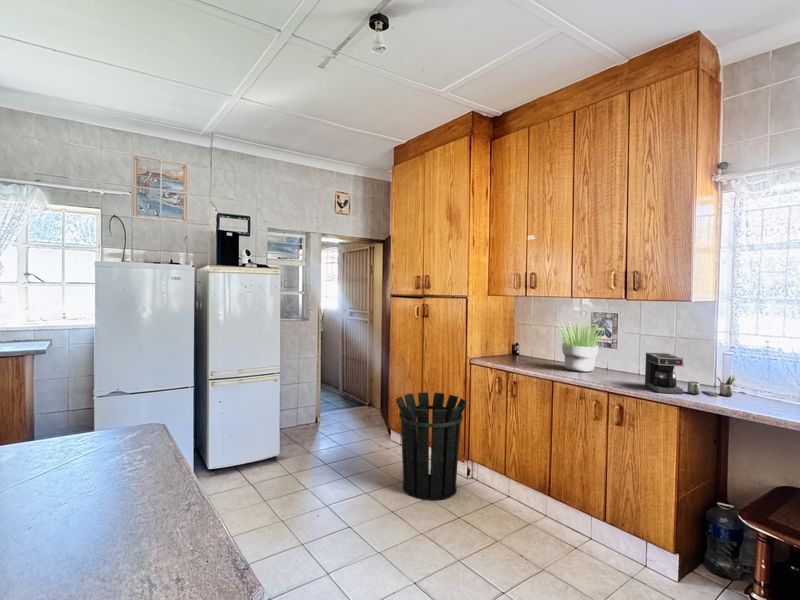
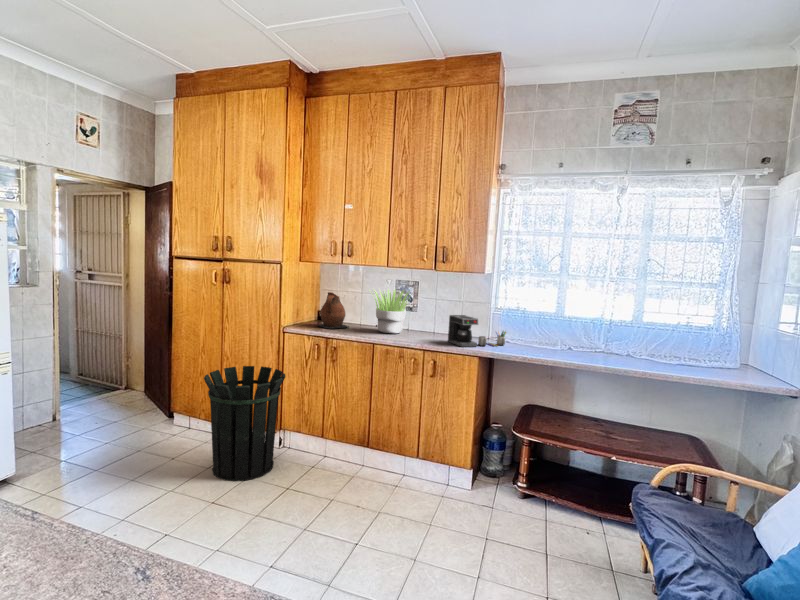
ceramic pitcher: none [502,325,537,363] -> present [319,292,349,328]

